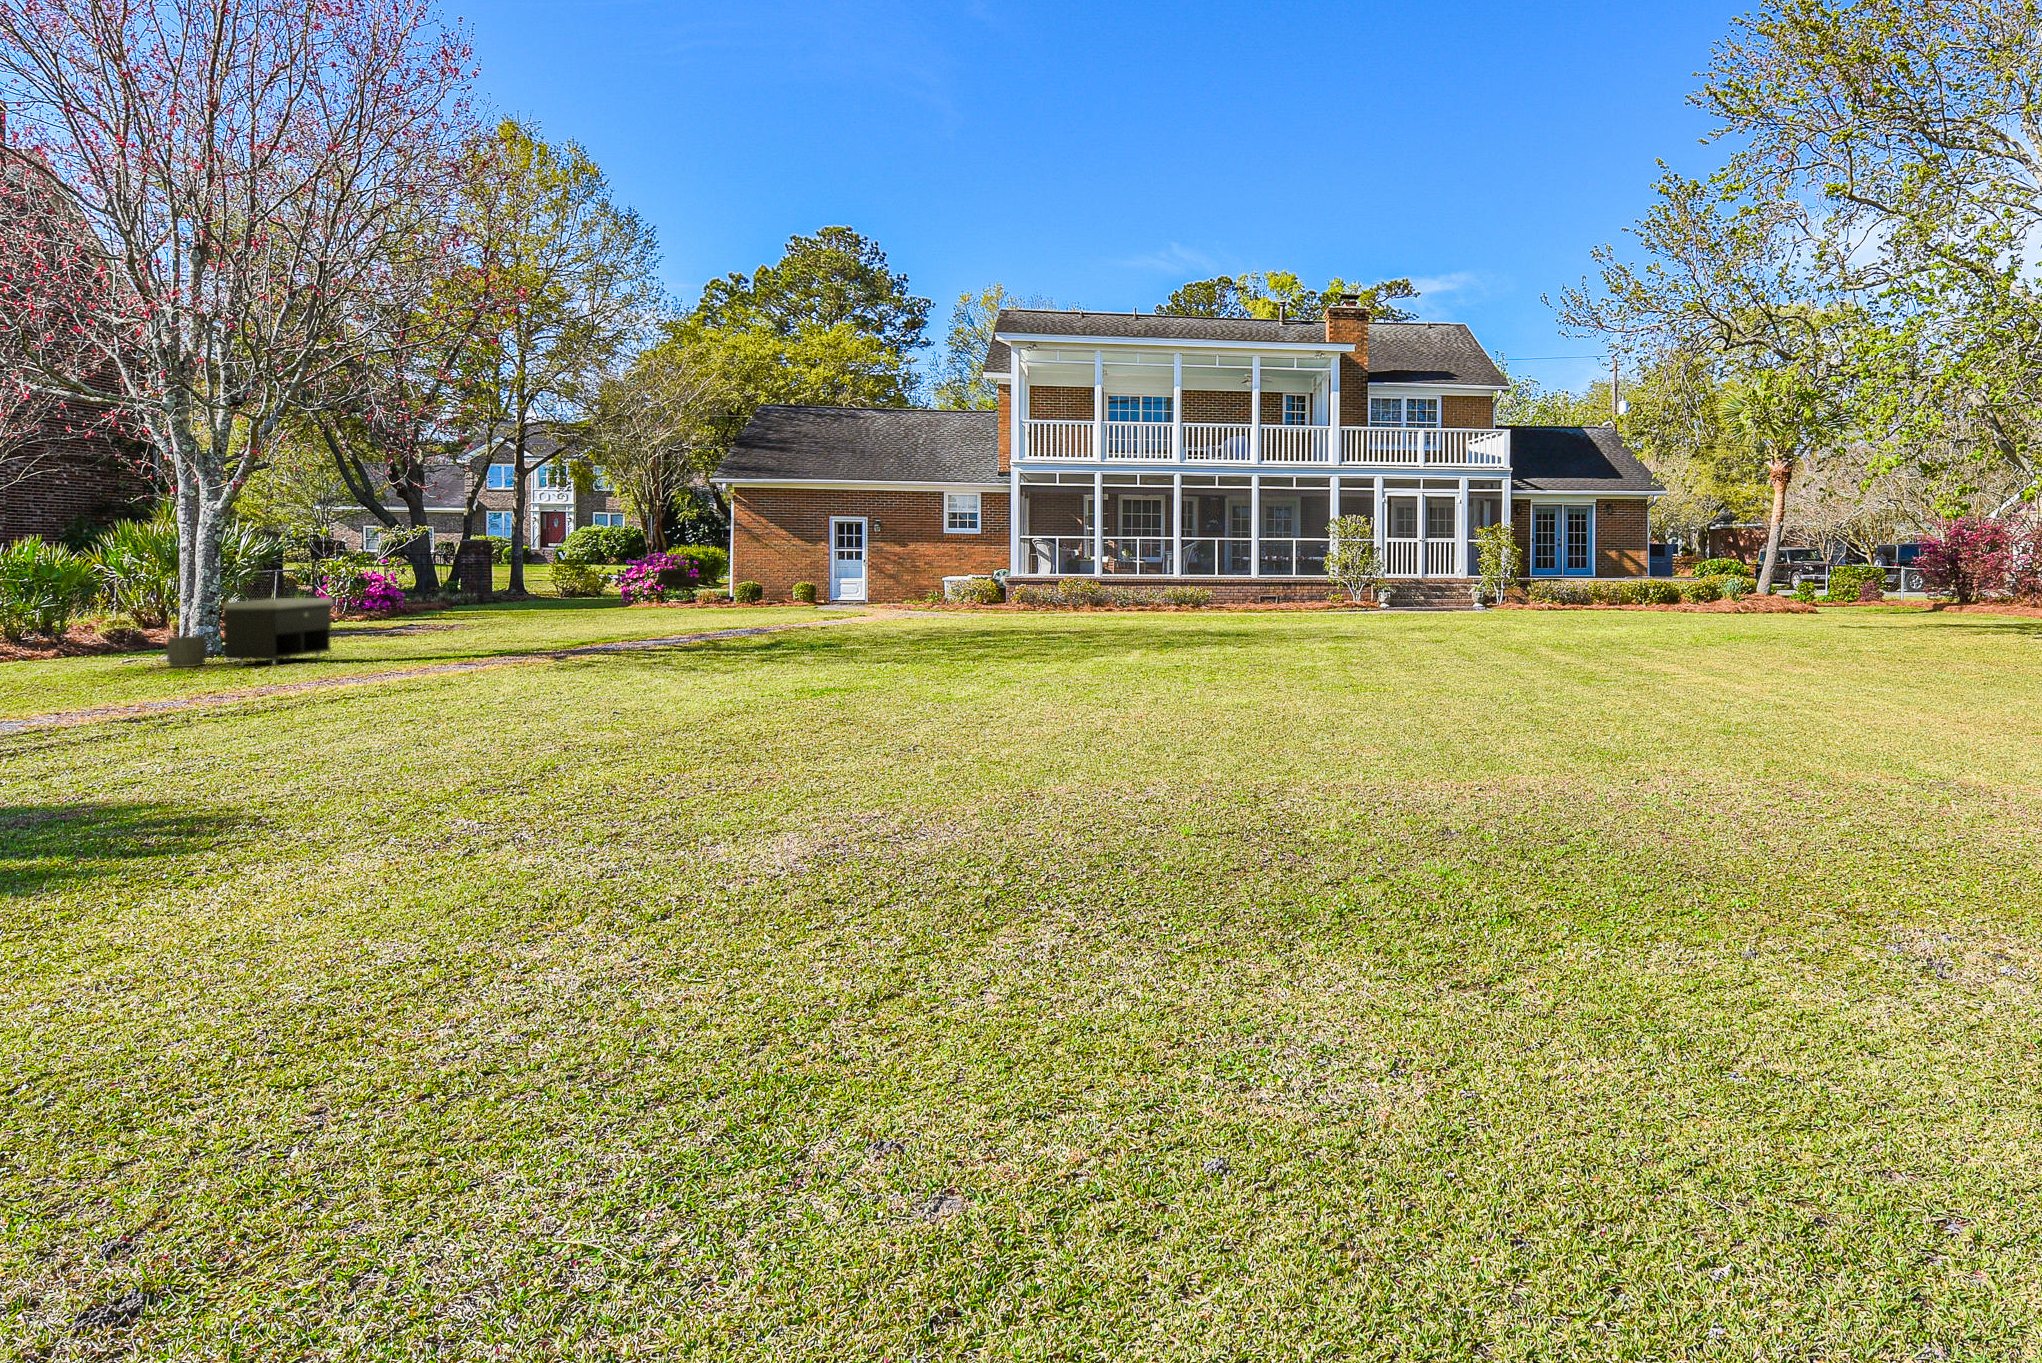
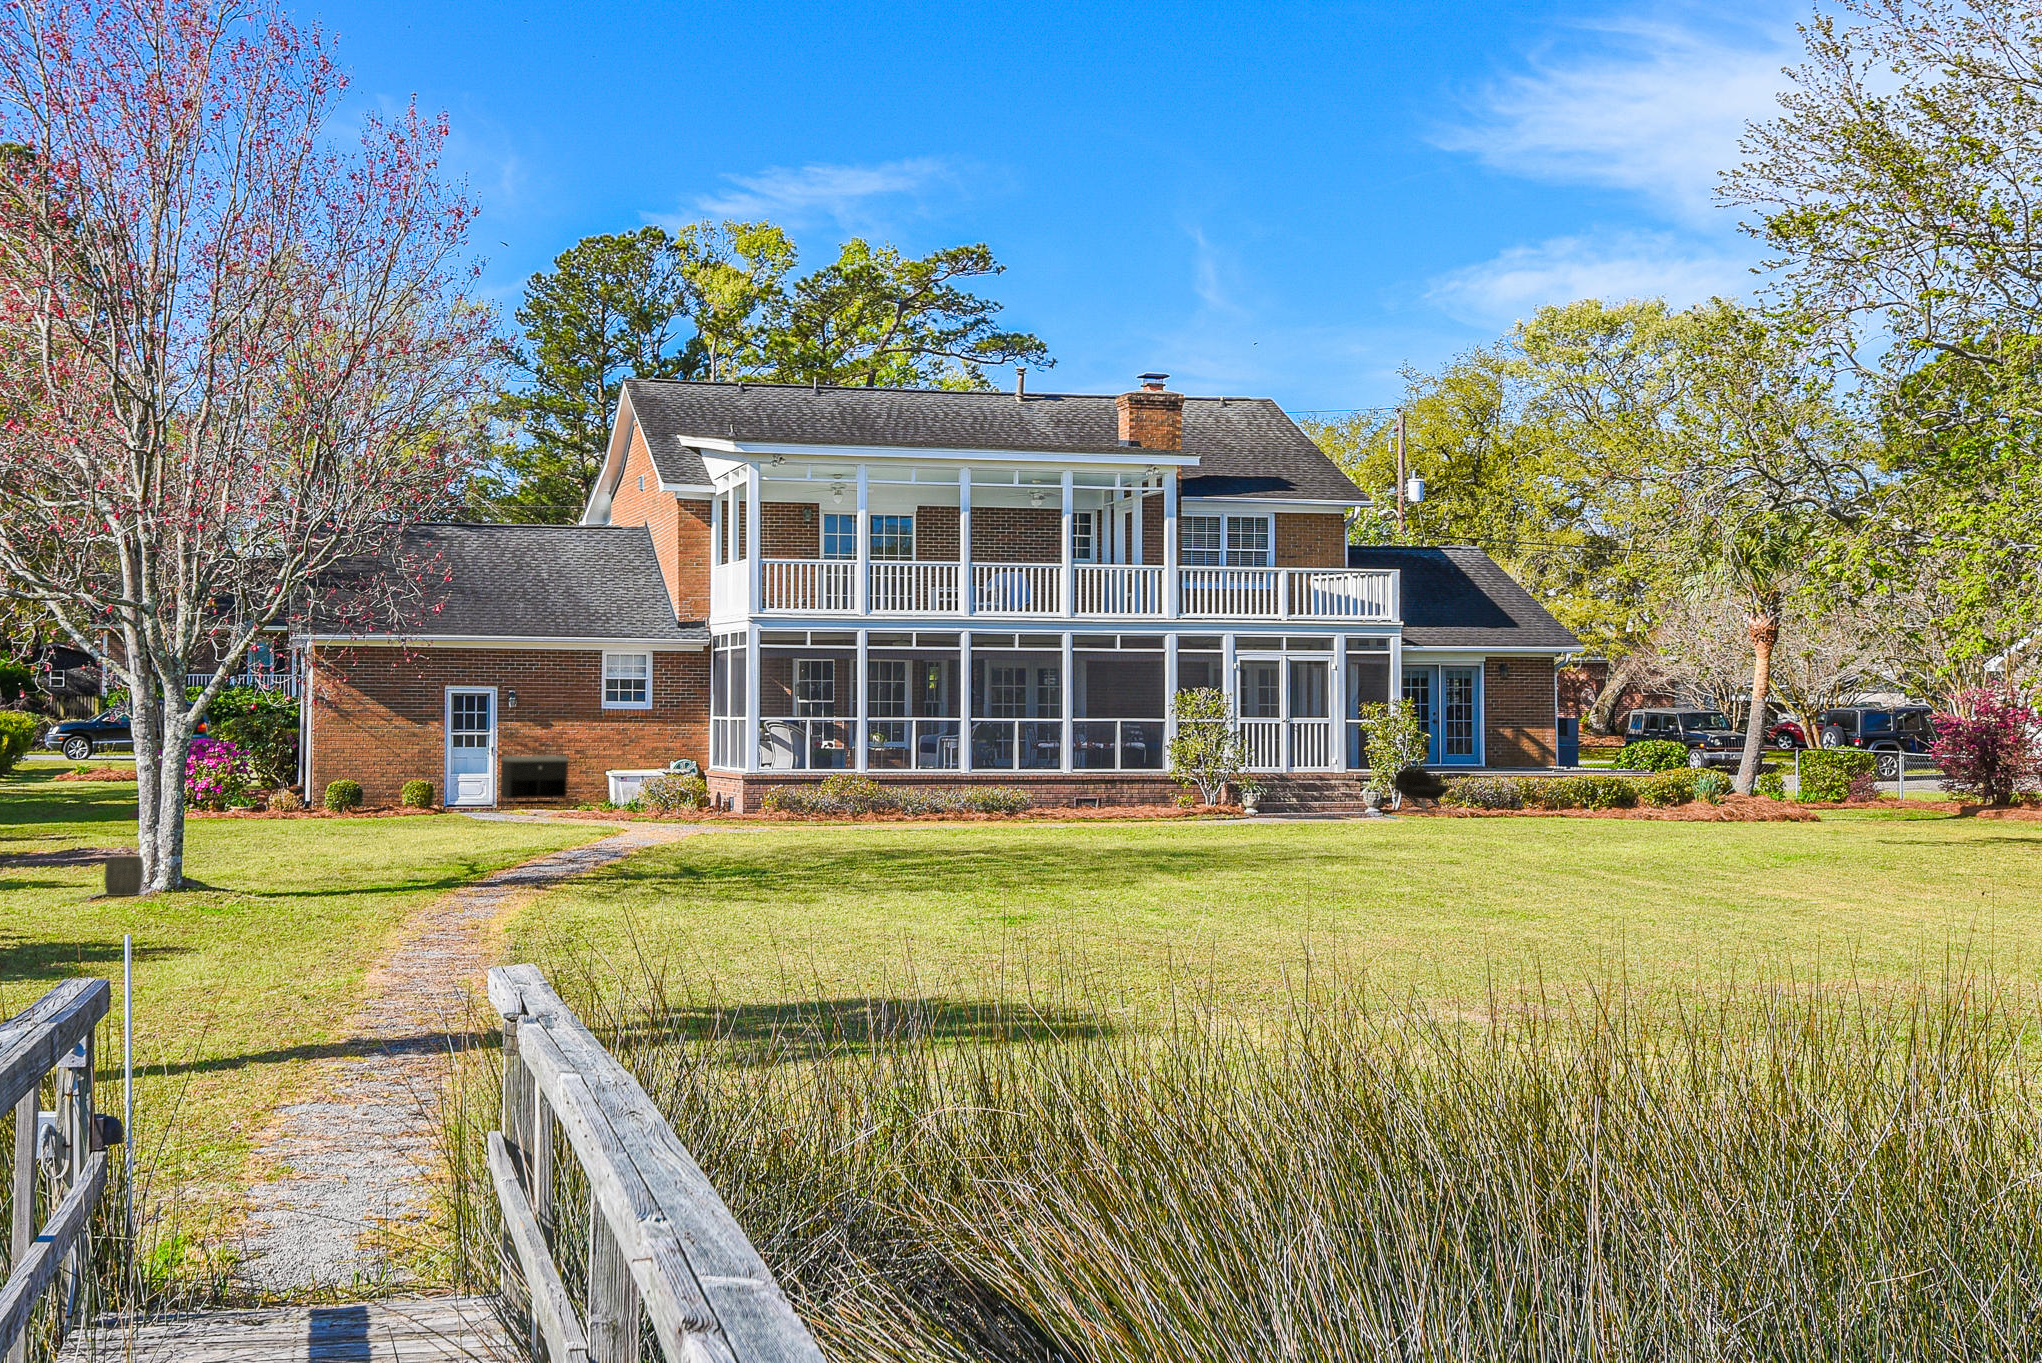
lounge chair: present [657,568,699,595] -> present [1395,770,1449,811]
storage bench: present [223,598,333,665] -> present [500,755,569,803]

